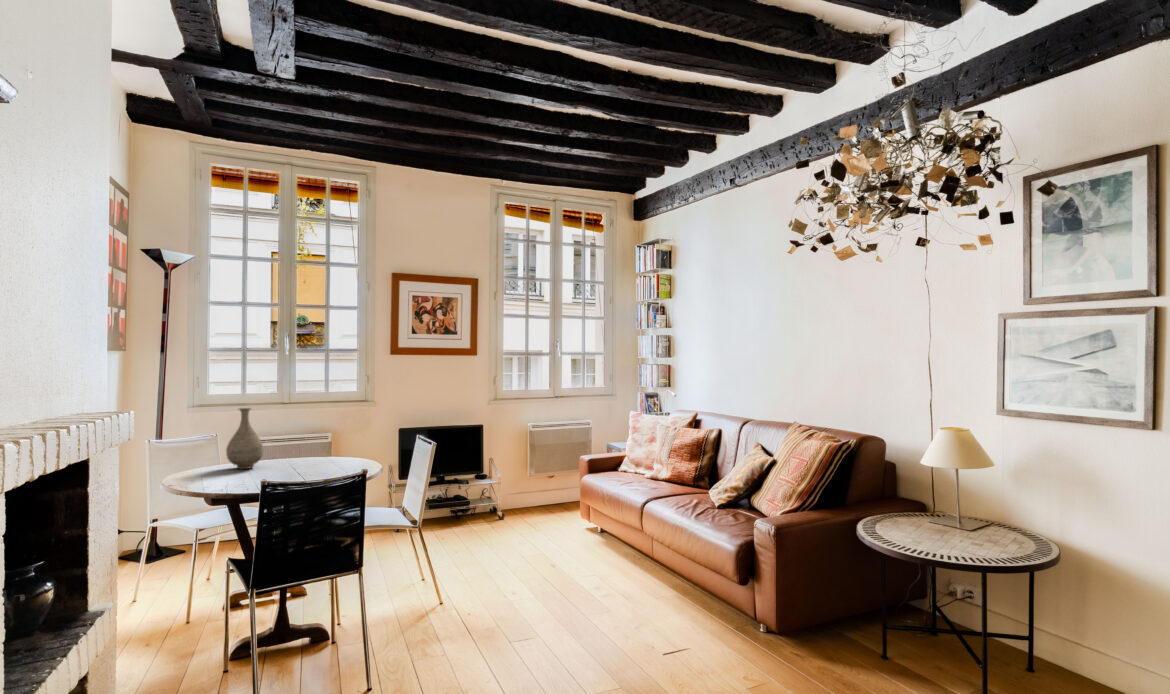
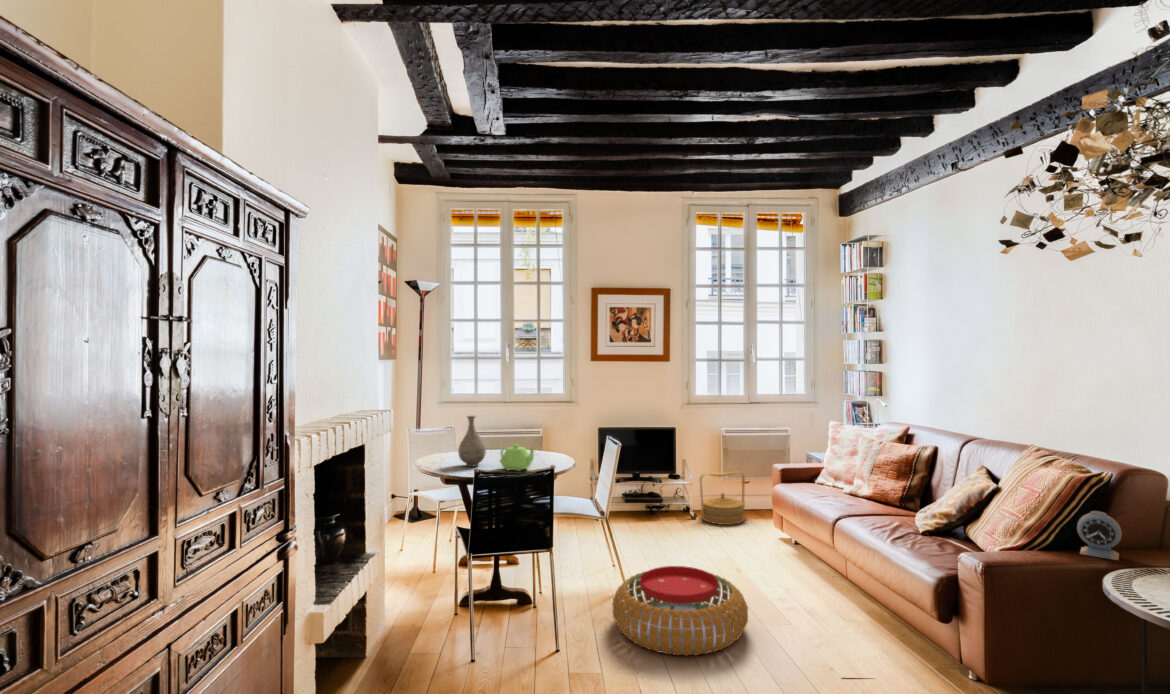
teapot: none [282,440,331,471] -> present [500,444,534,471]
woven basket: none [500,465,544,520] -> present [700,472,745,525]
alarm clock: none [841,474,872,514] -> present [1077,511,1122,560]
pouf: none [422,562,566,656] -> present [612,566,748,656]

